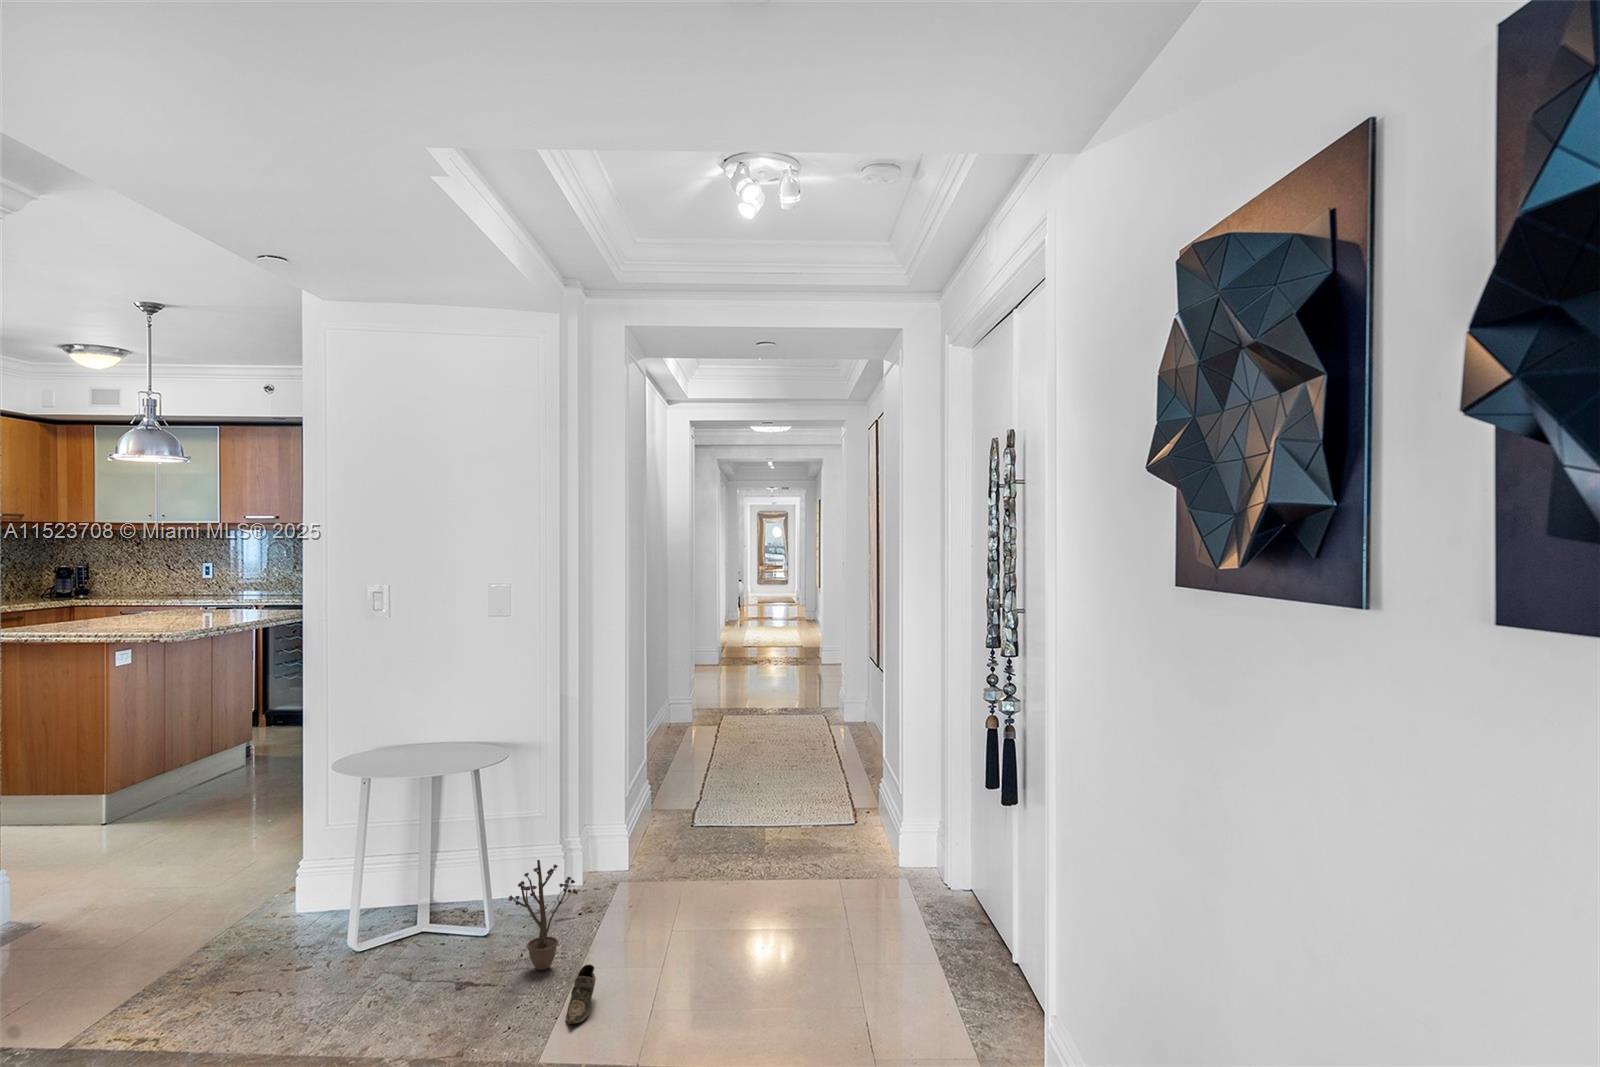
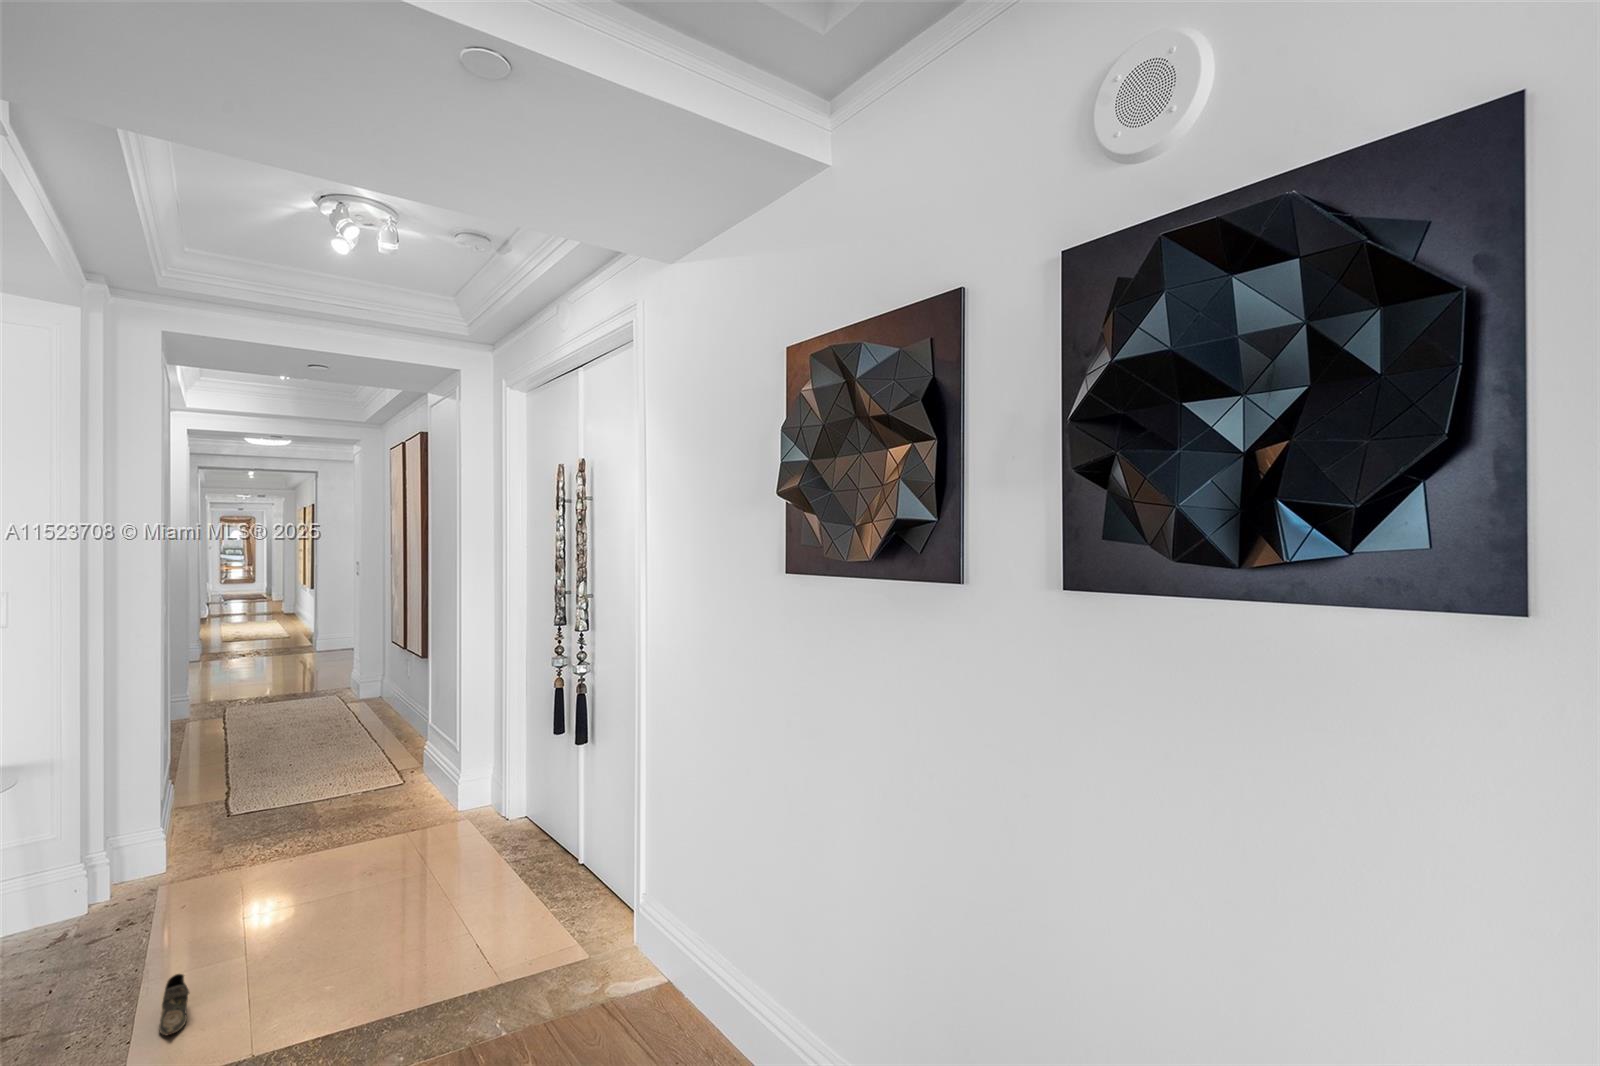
decorative plant: present [495,860,578,970] -> none [33,888,146,1012]

